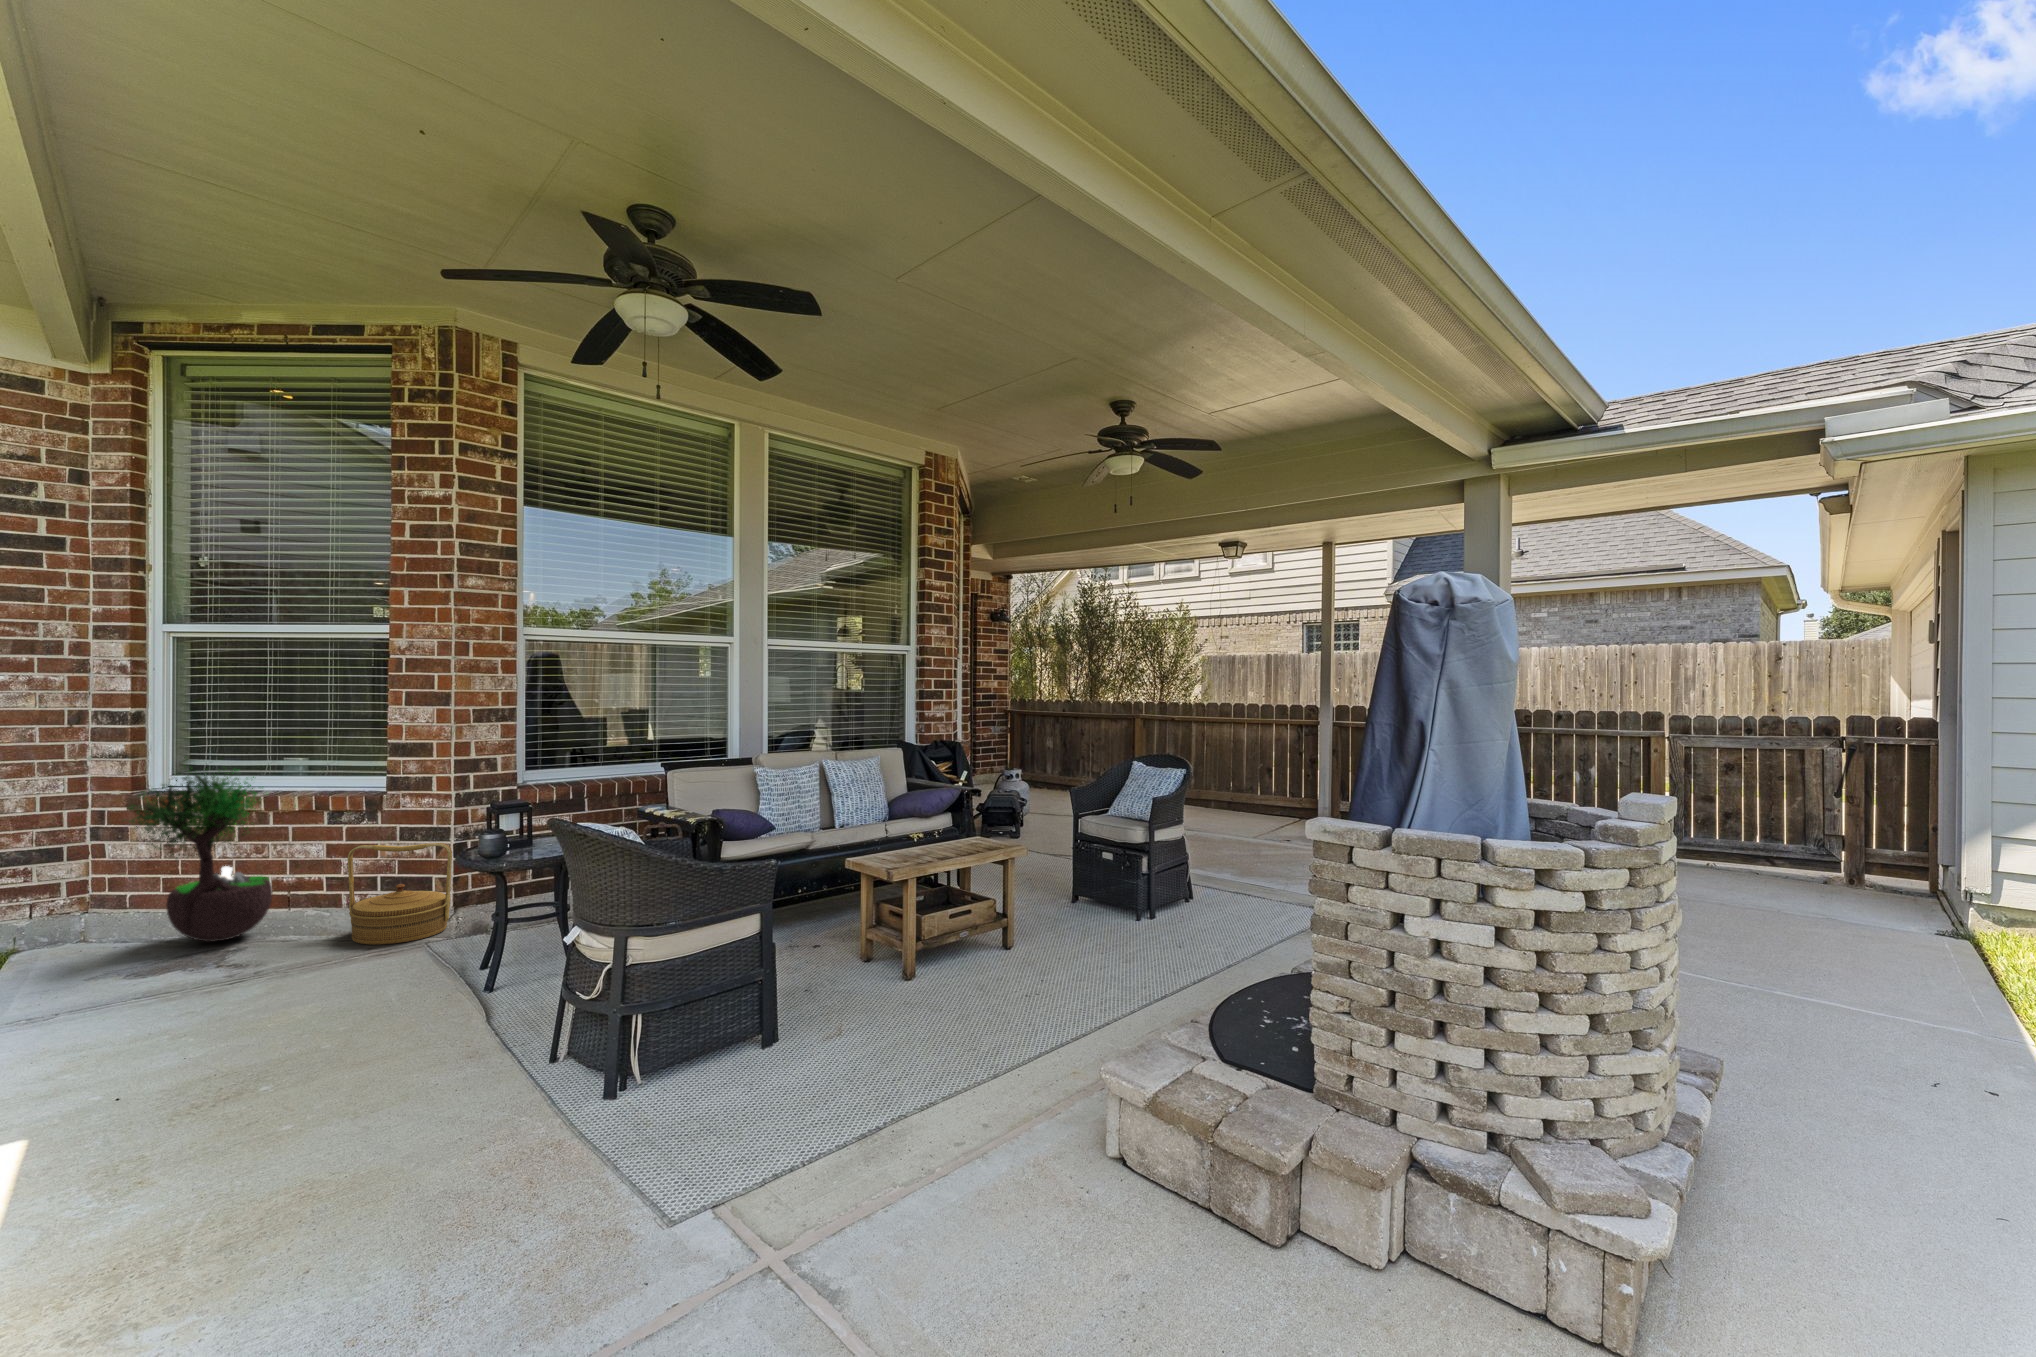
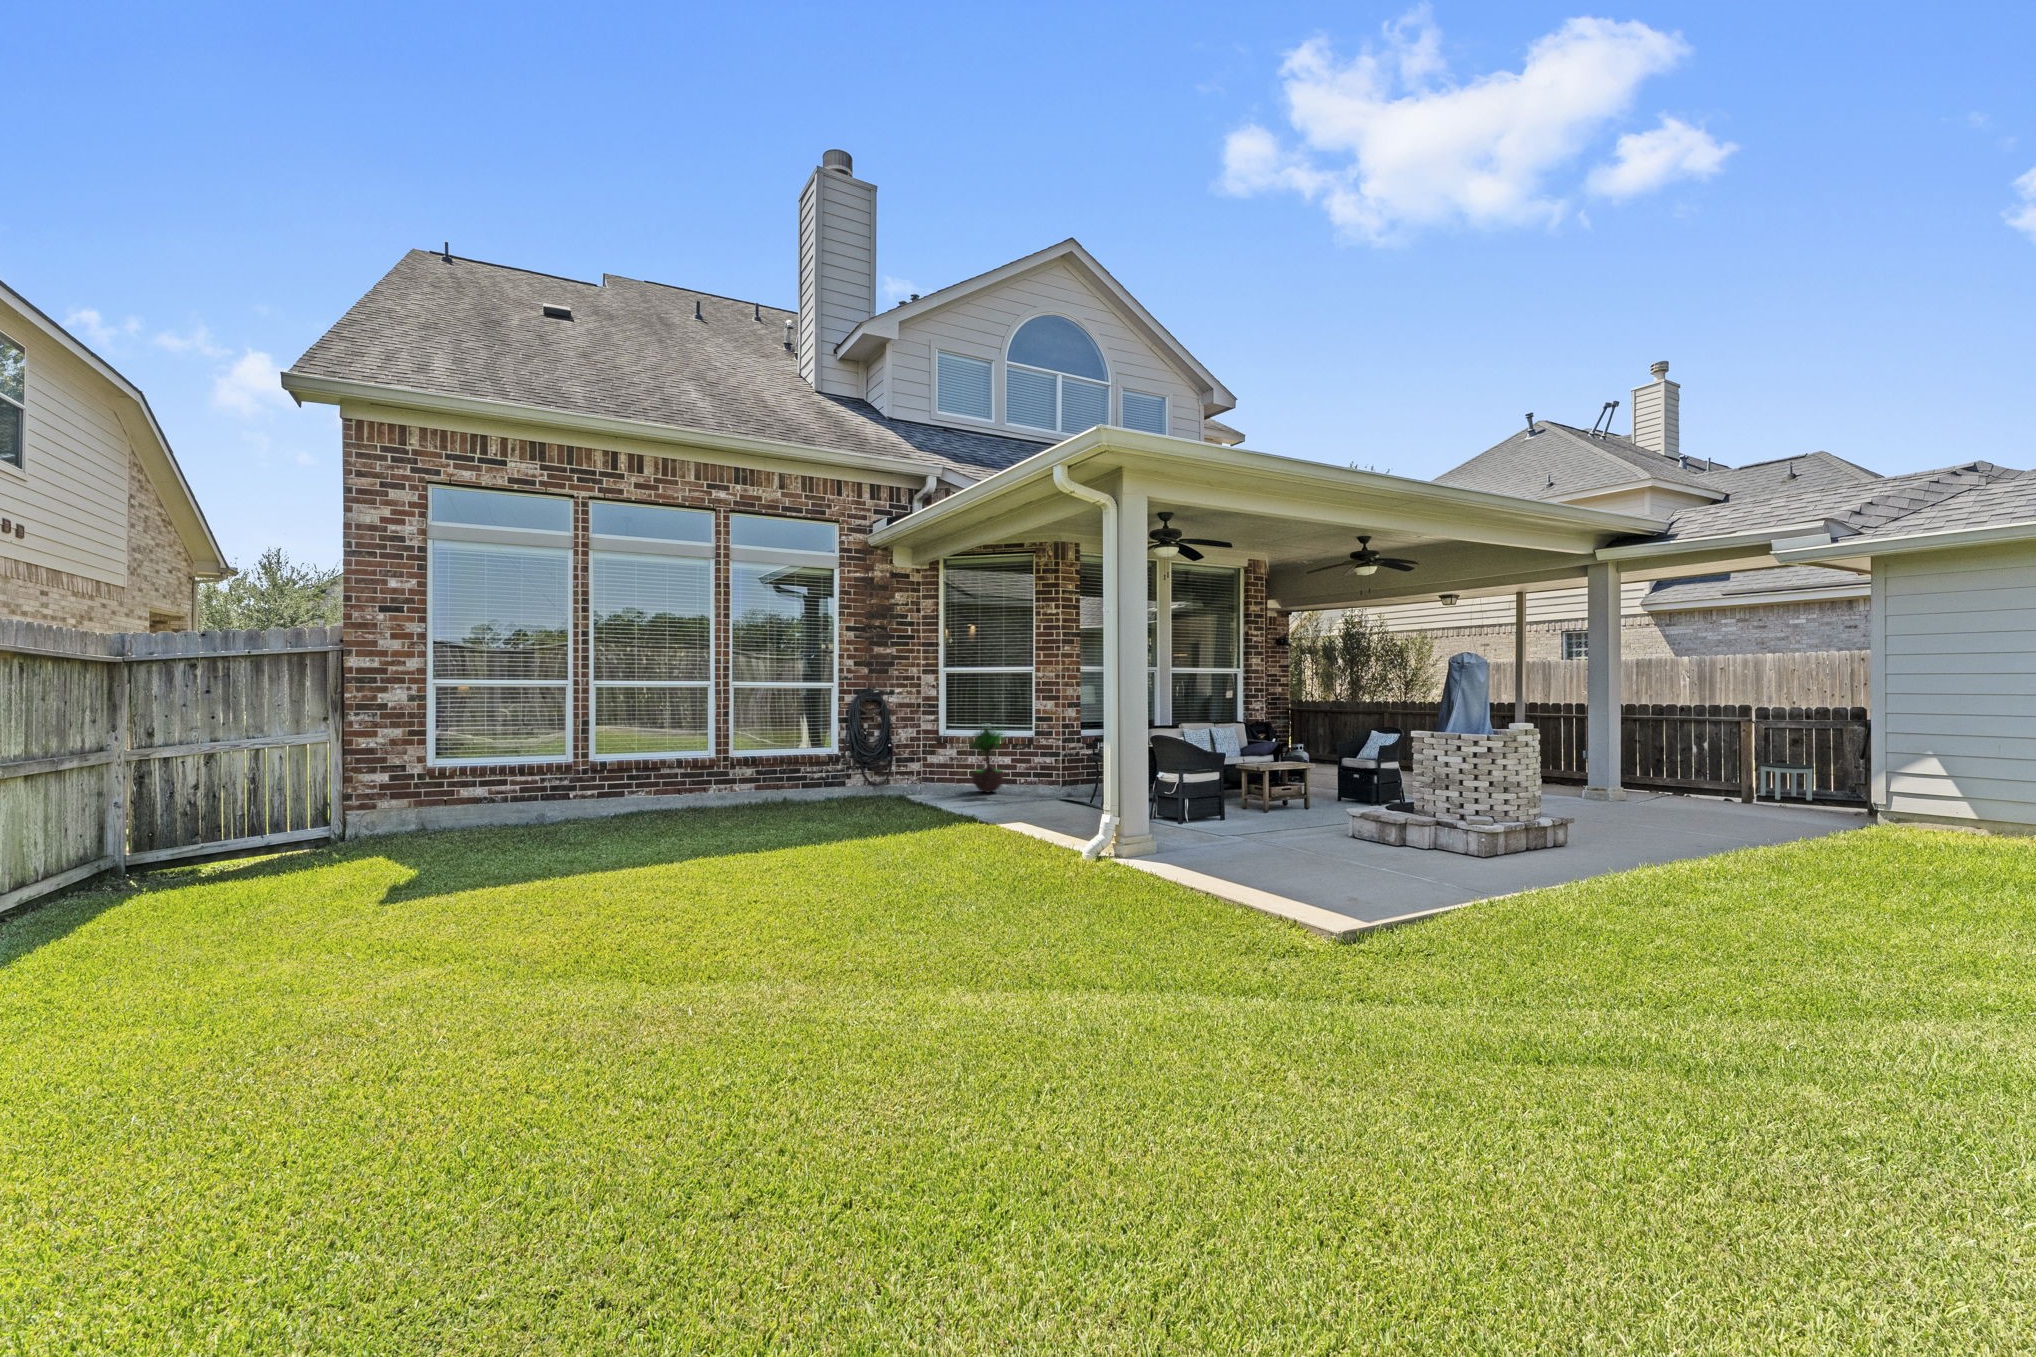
round table: none [1741,808,1835,875] -> present [1759,763,1814,800]
woven basket: present [347,843,452,945] -> none [1032,757,1069,795]

